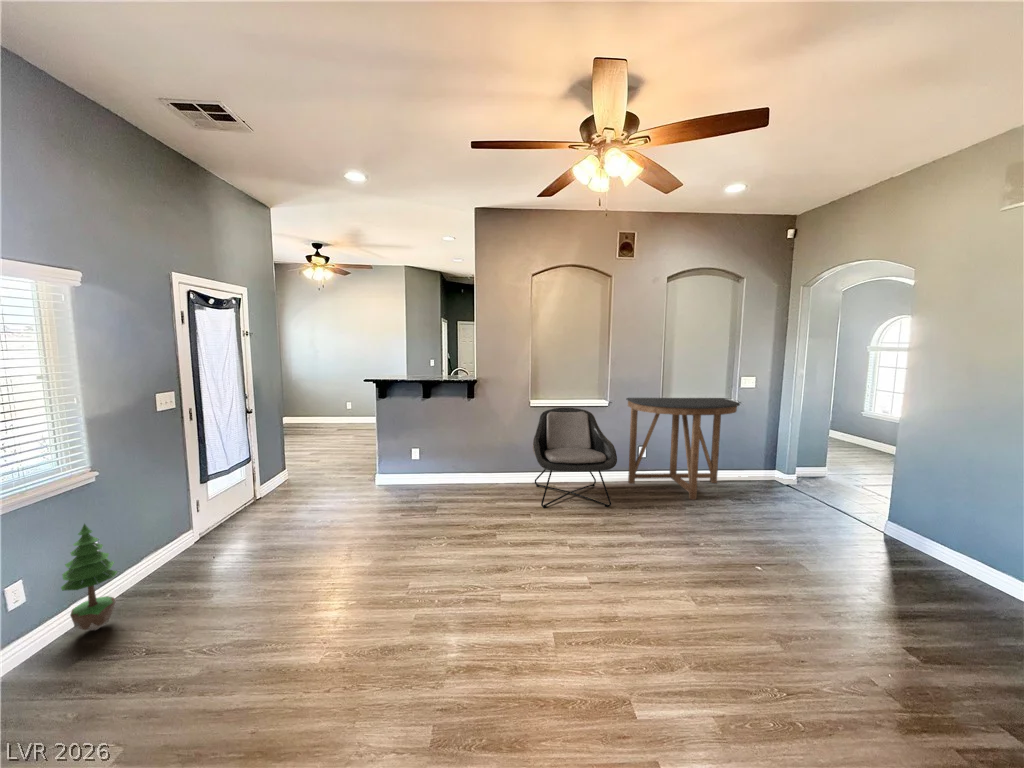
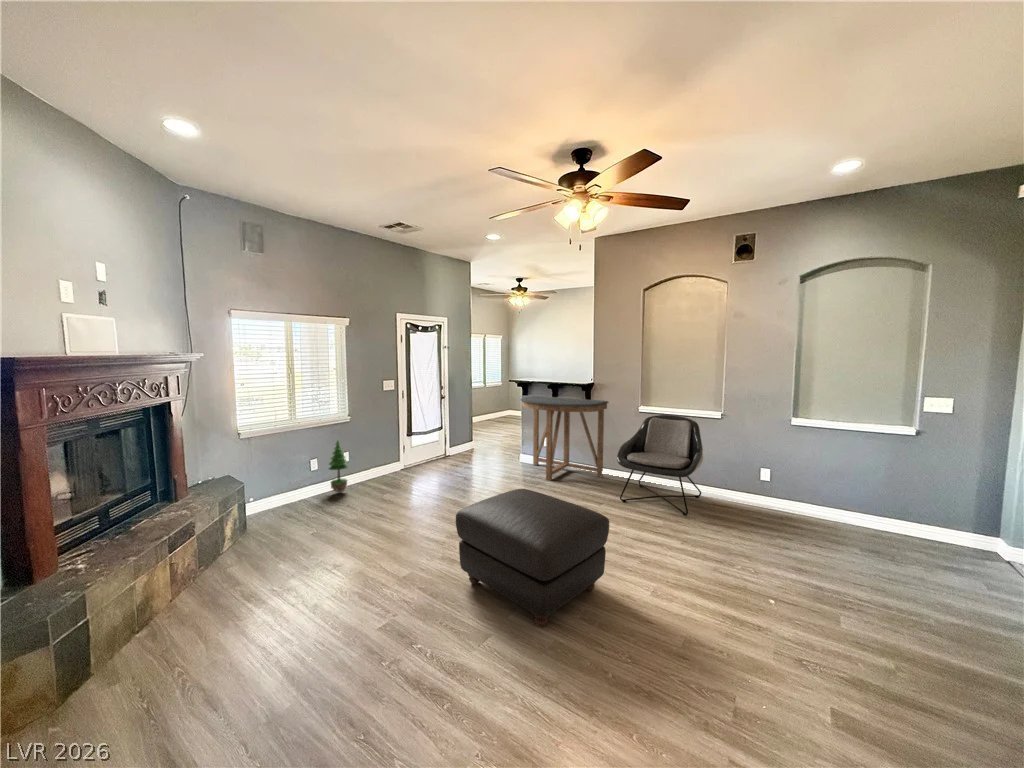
console table: present [626,398,739,500] -> present [521,396,609,480]
ottoman: none [512,526,704,703] -> present [456,489,609,627]

